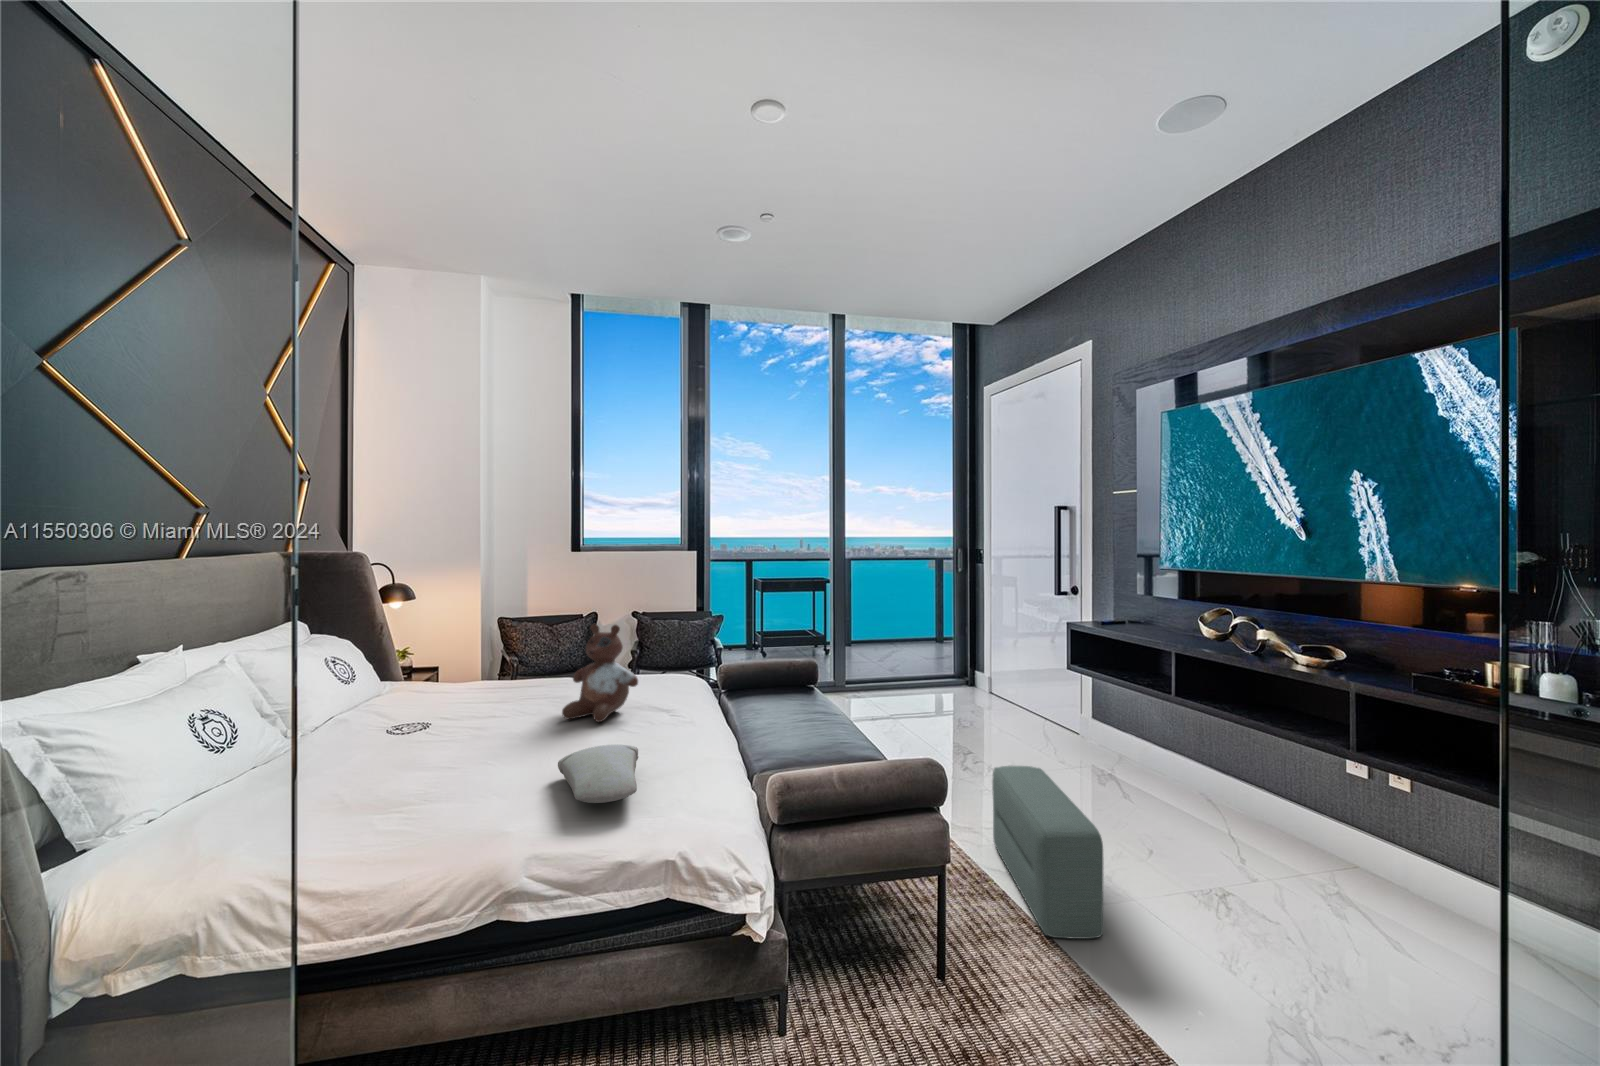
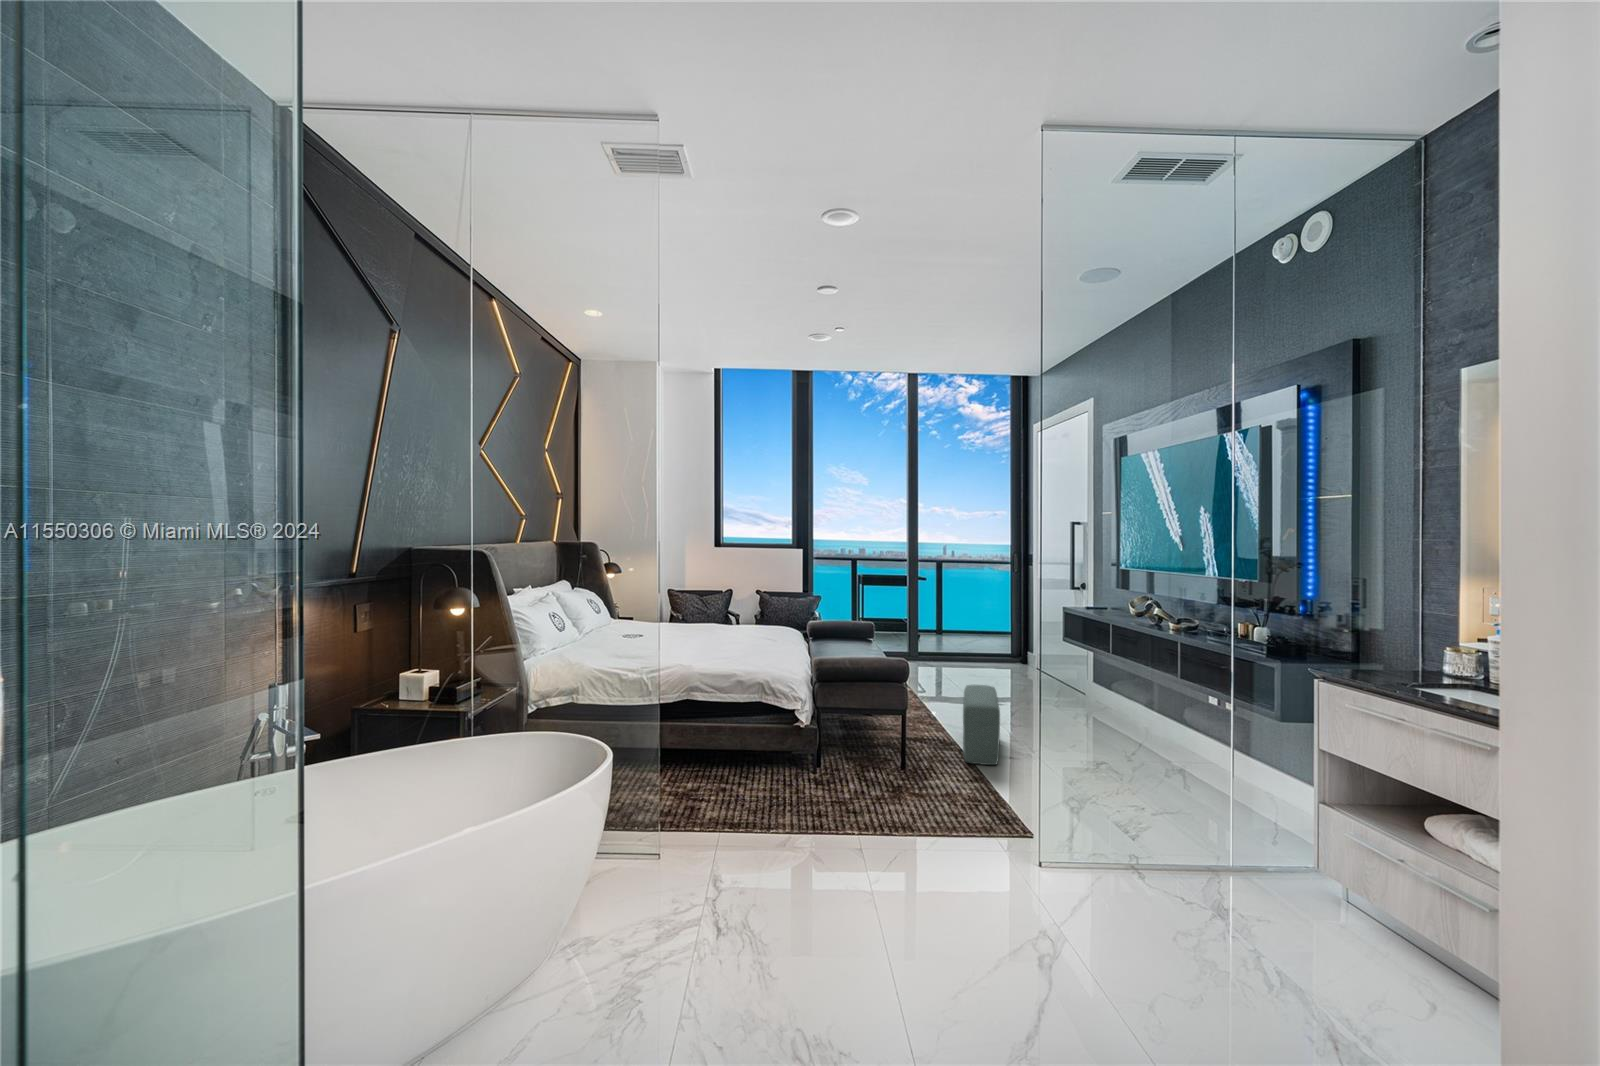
stuffed bear: present [562,624,638,722] -> none [712,589,754,643]
pillow: present [558,744,638,803] -> none [711,644,751,664]

